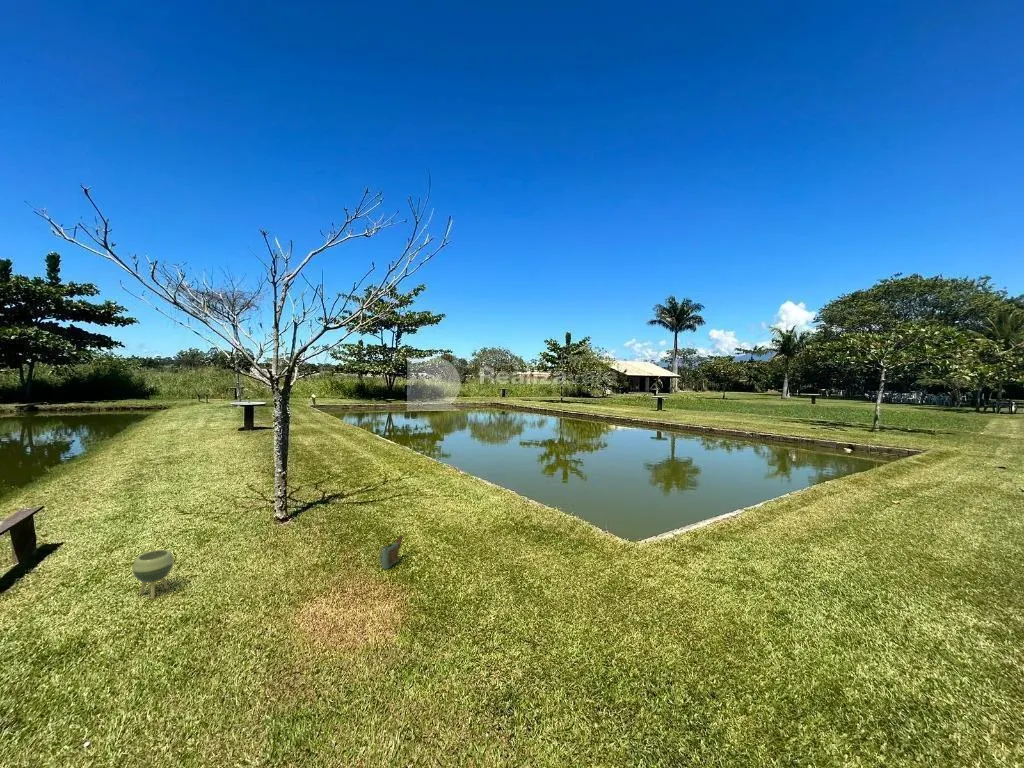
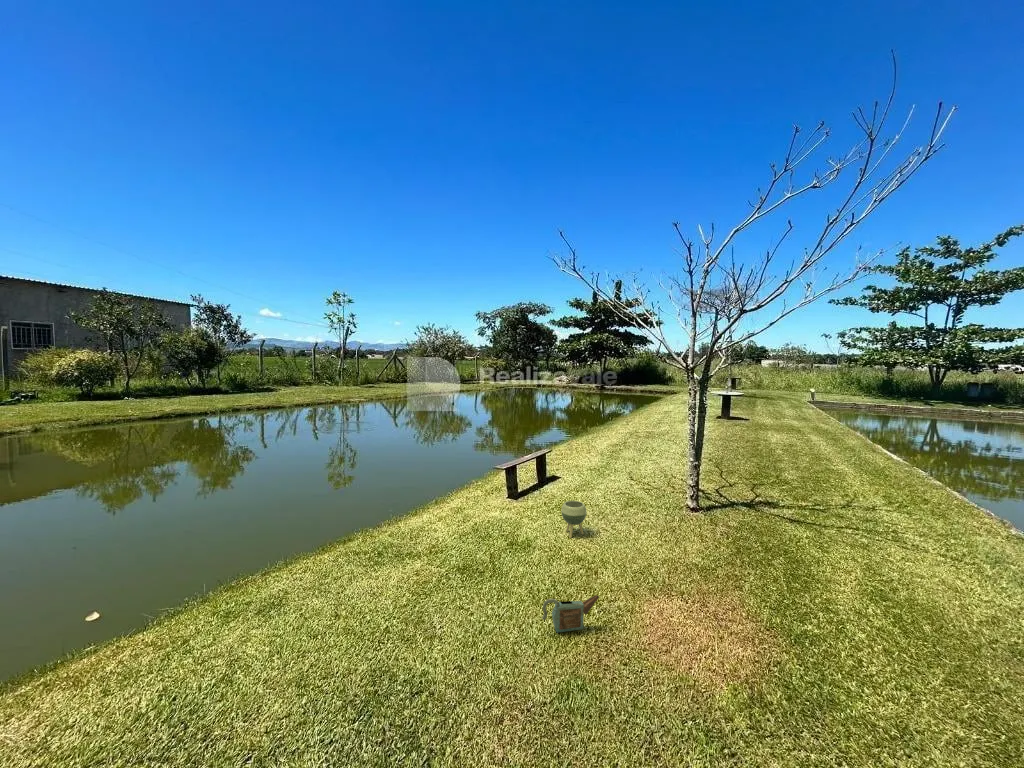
watering can: present [379,535,403,569] -> present [542,595,599,633]

